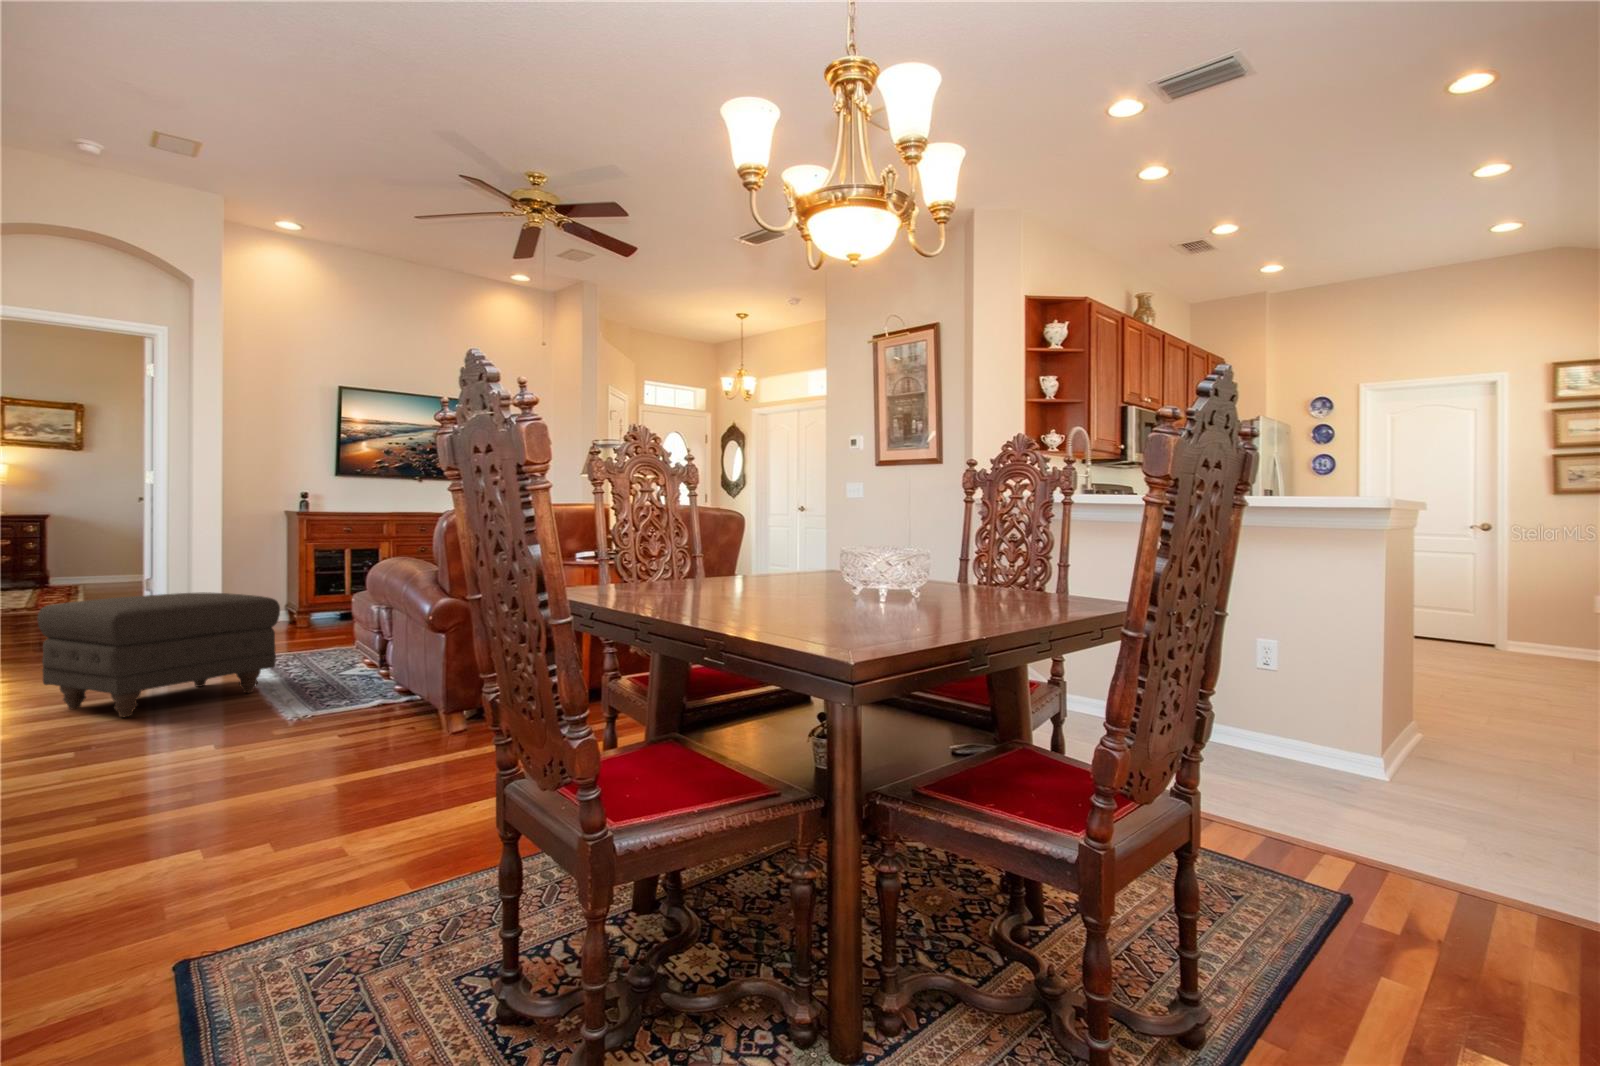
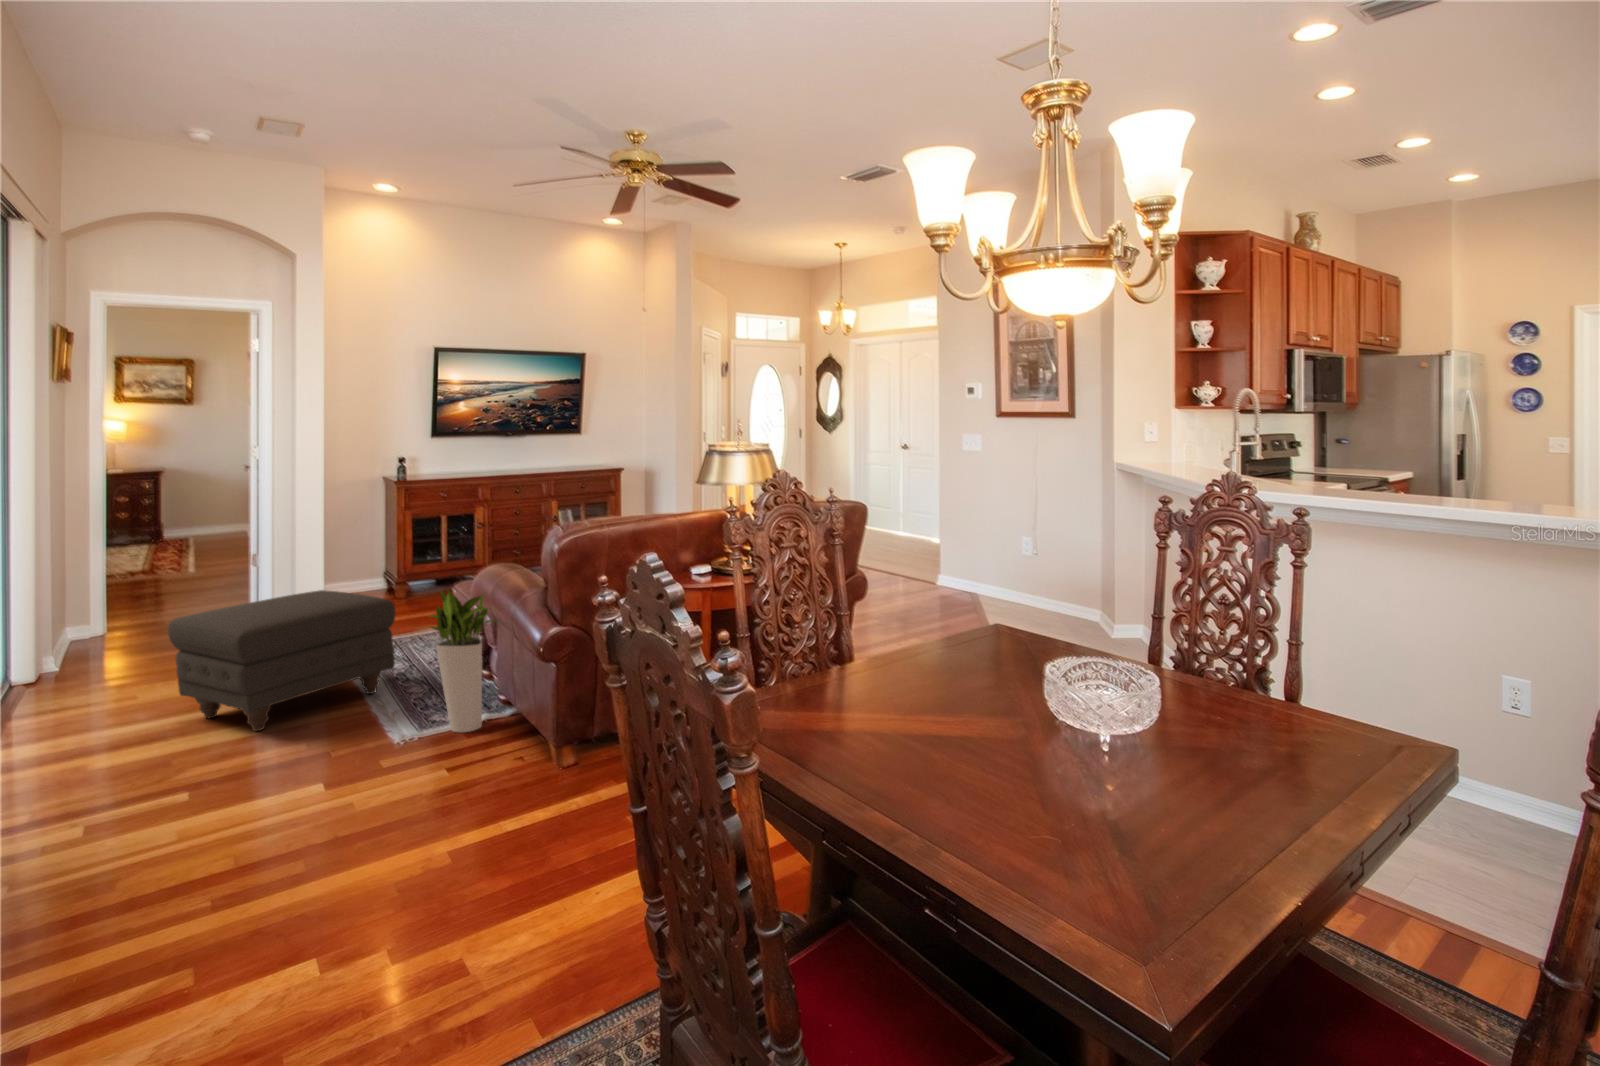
planter: none [308,577,382,719] -> present [430,591,491,732]

